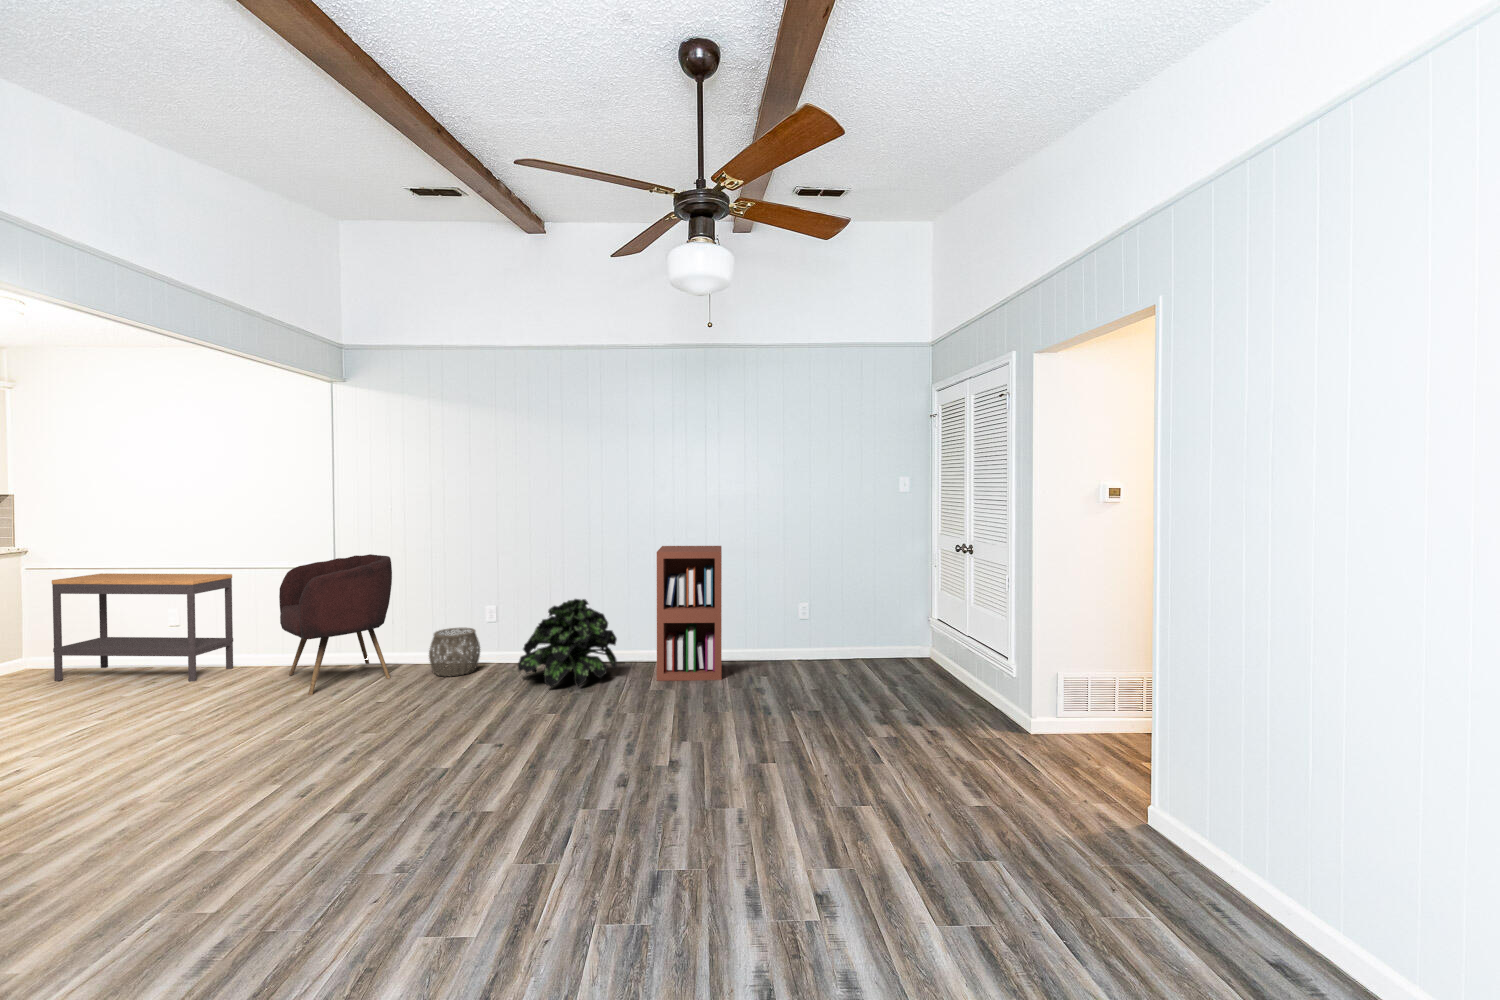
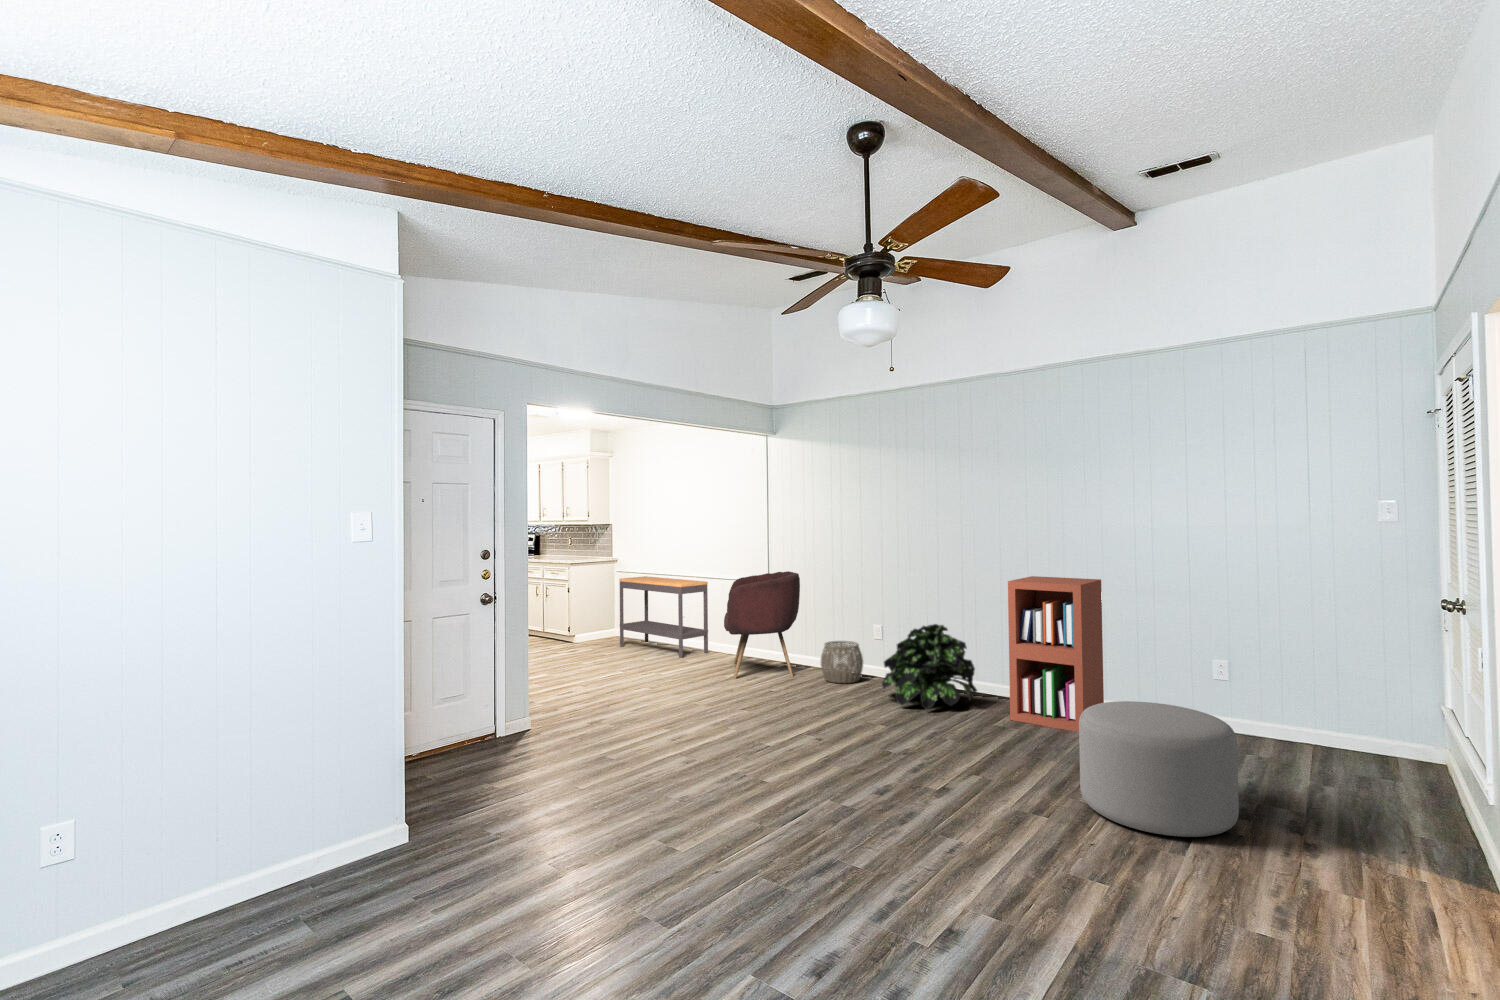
ottoman: none [777,645,890,751] -> present [1079,701,1239,837]

